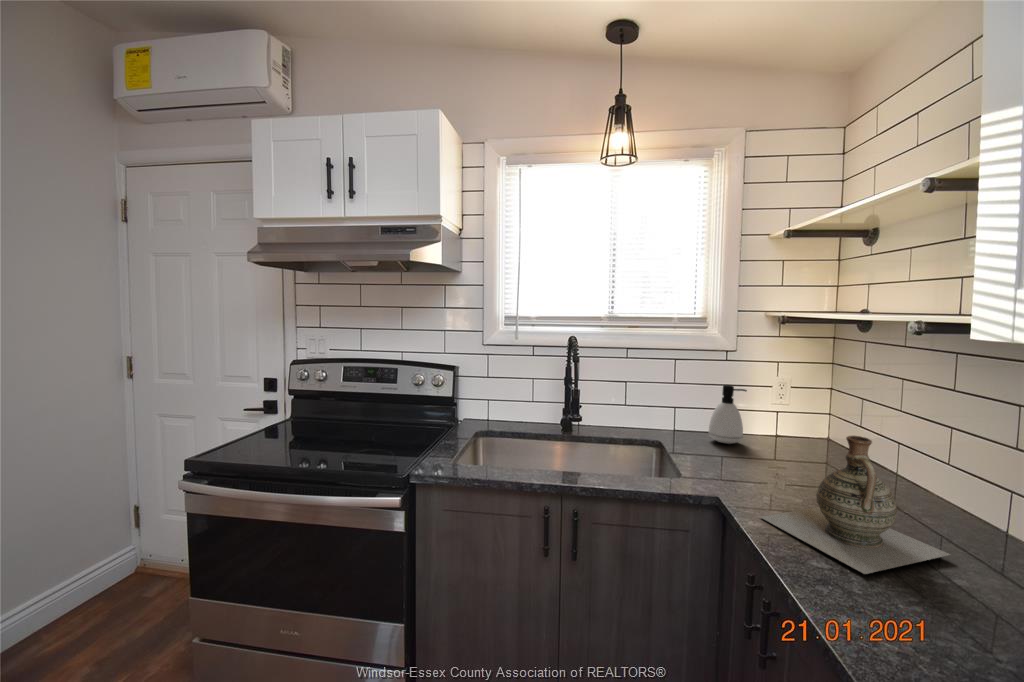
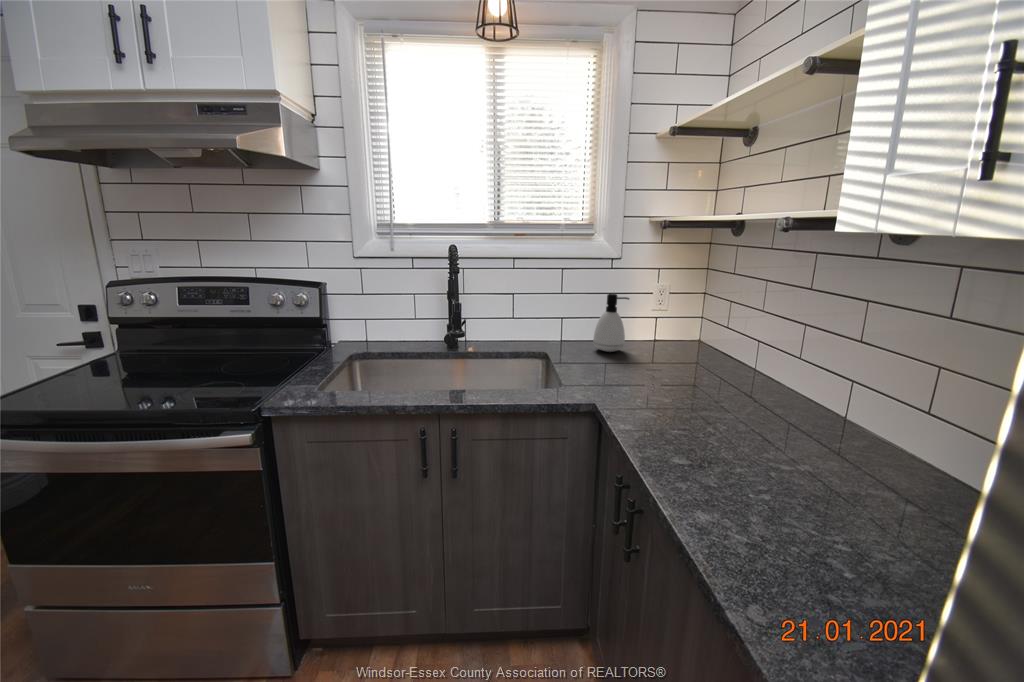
ceramic jug: present [761,436,950,574] -> none [632,337,793,468]

